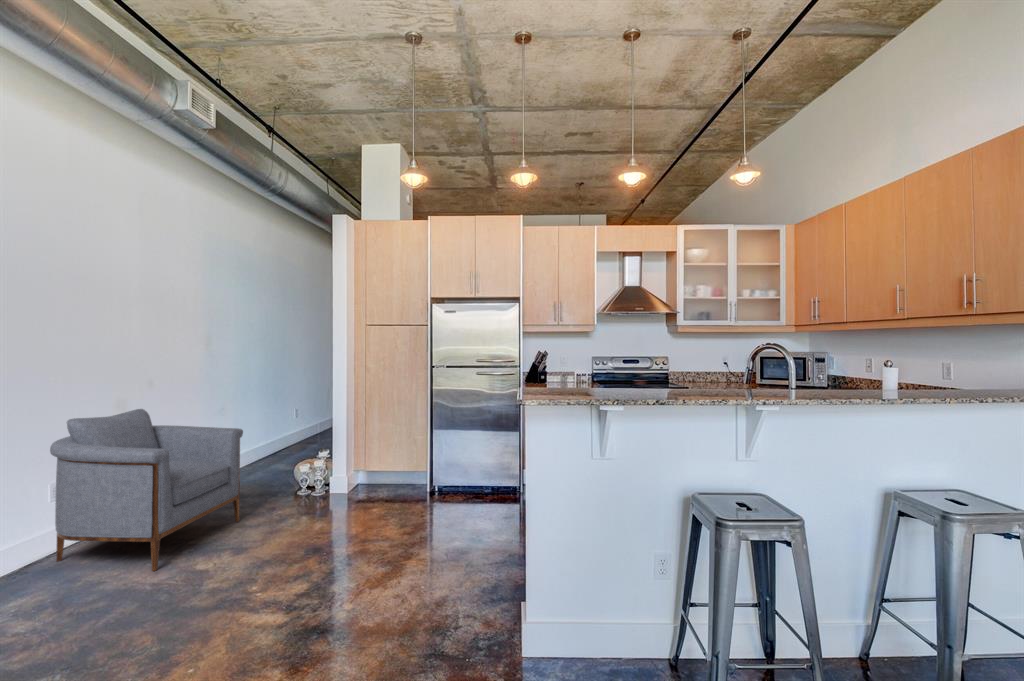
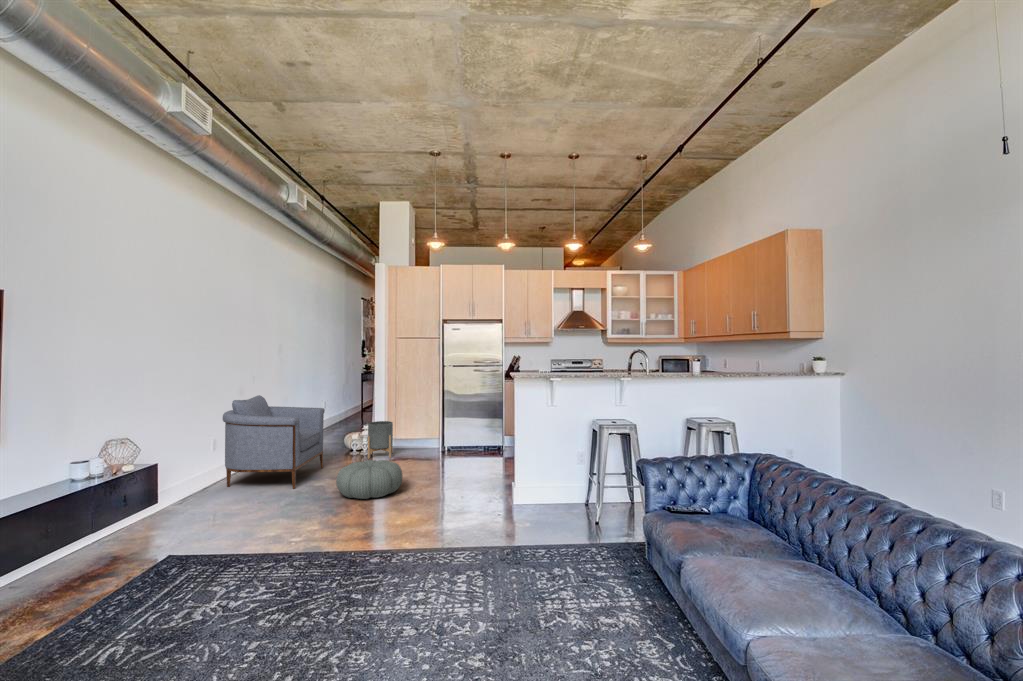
planter: none [318,445,360,503] -> present [368,421,393,459]
pouf: none [204,524,332,609] -> present [336,460,402,499]

